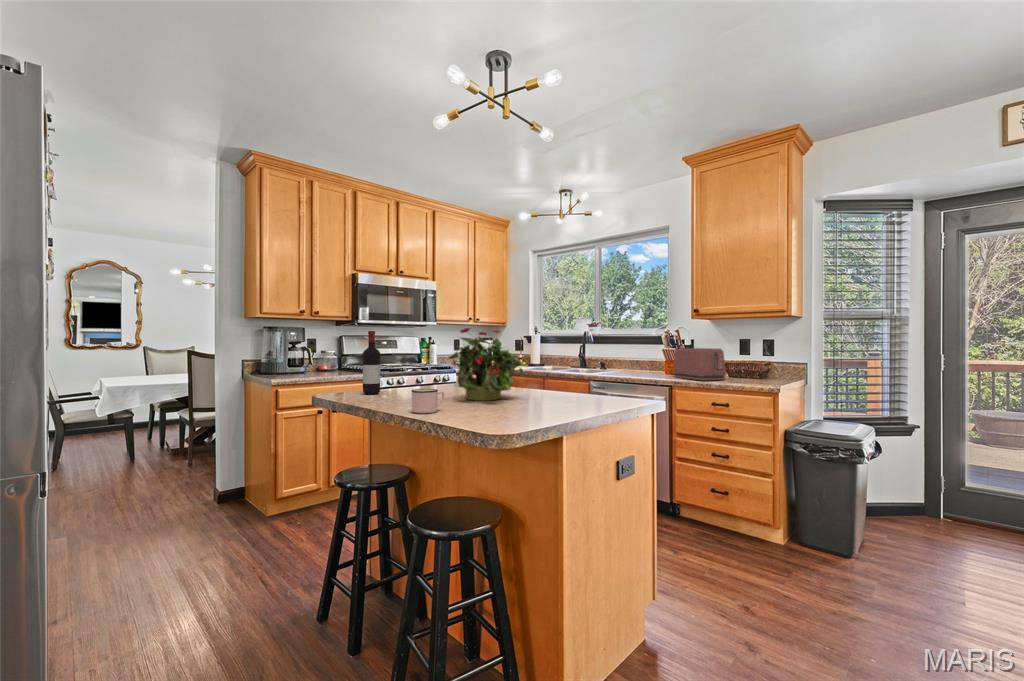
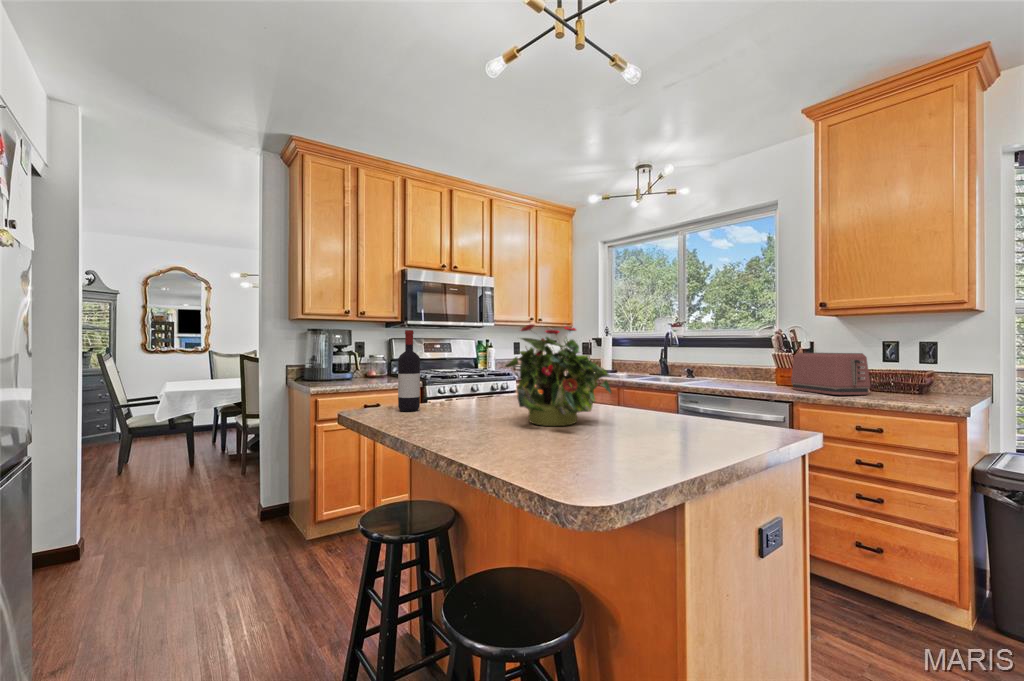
mug: present [412,389,444,413] -> none [449,412,498,450]

